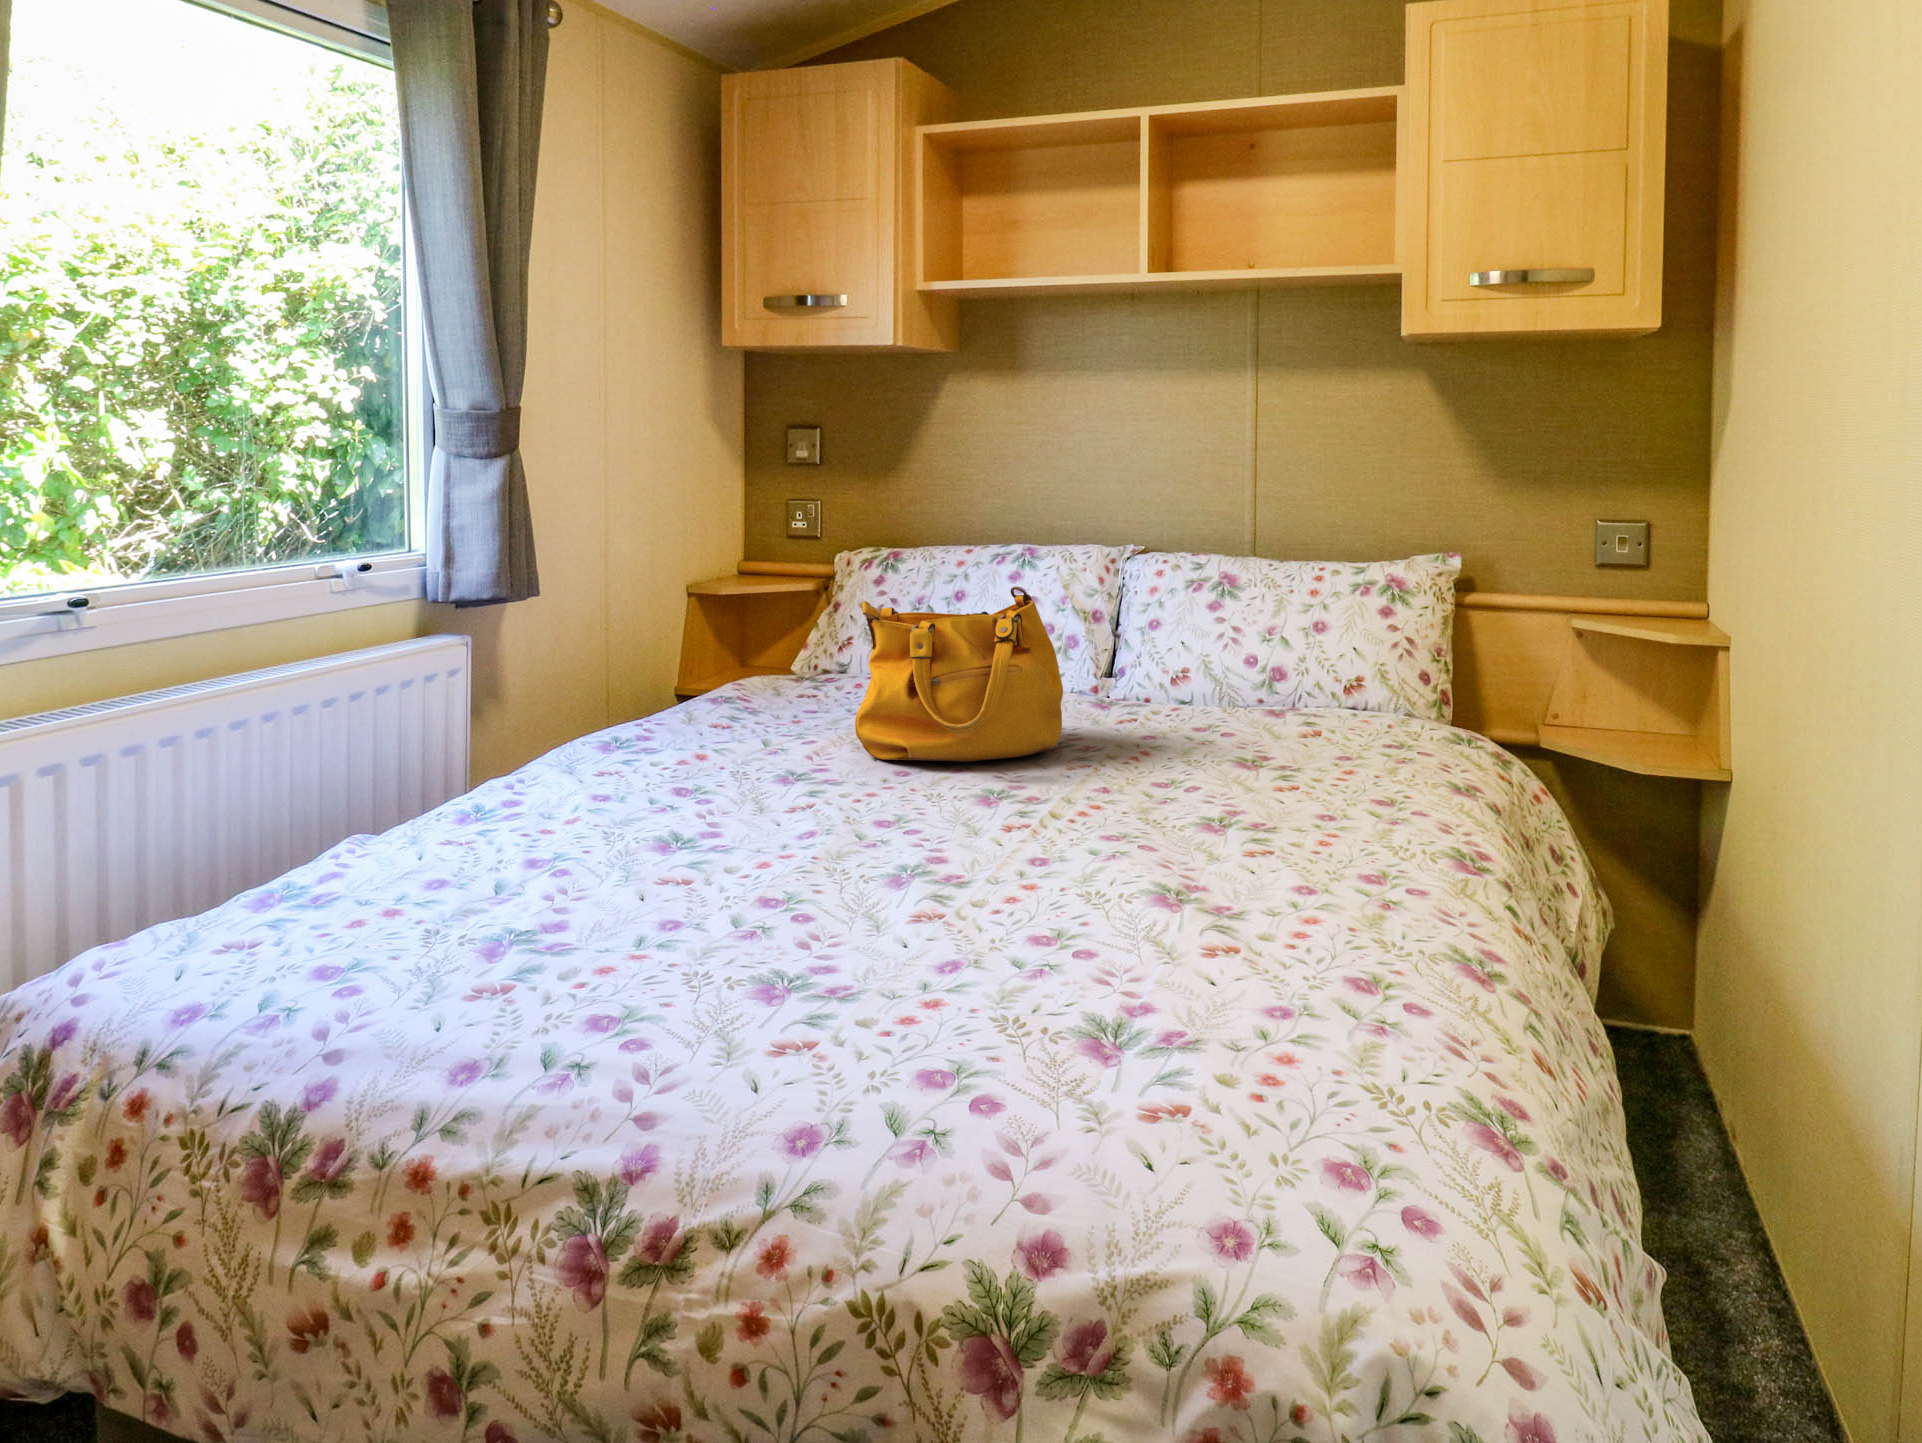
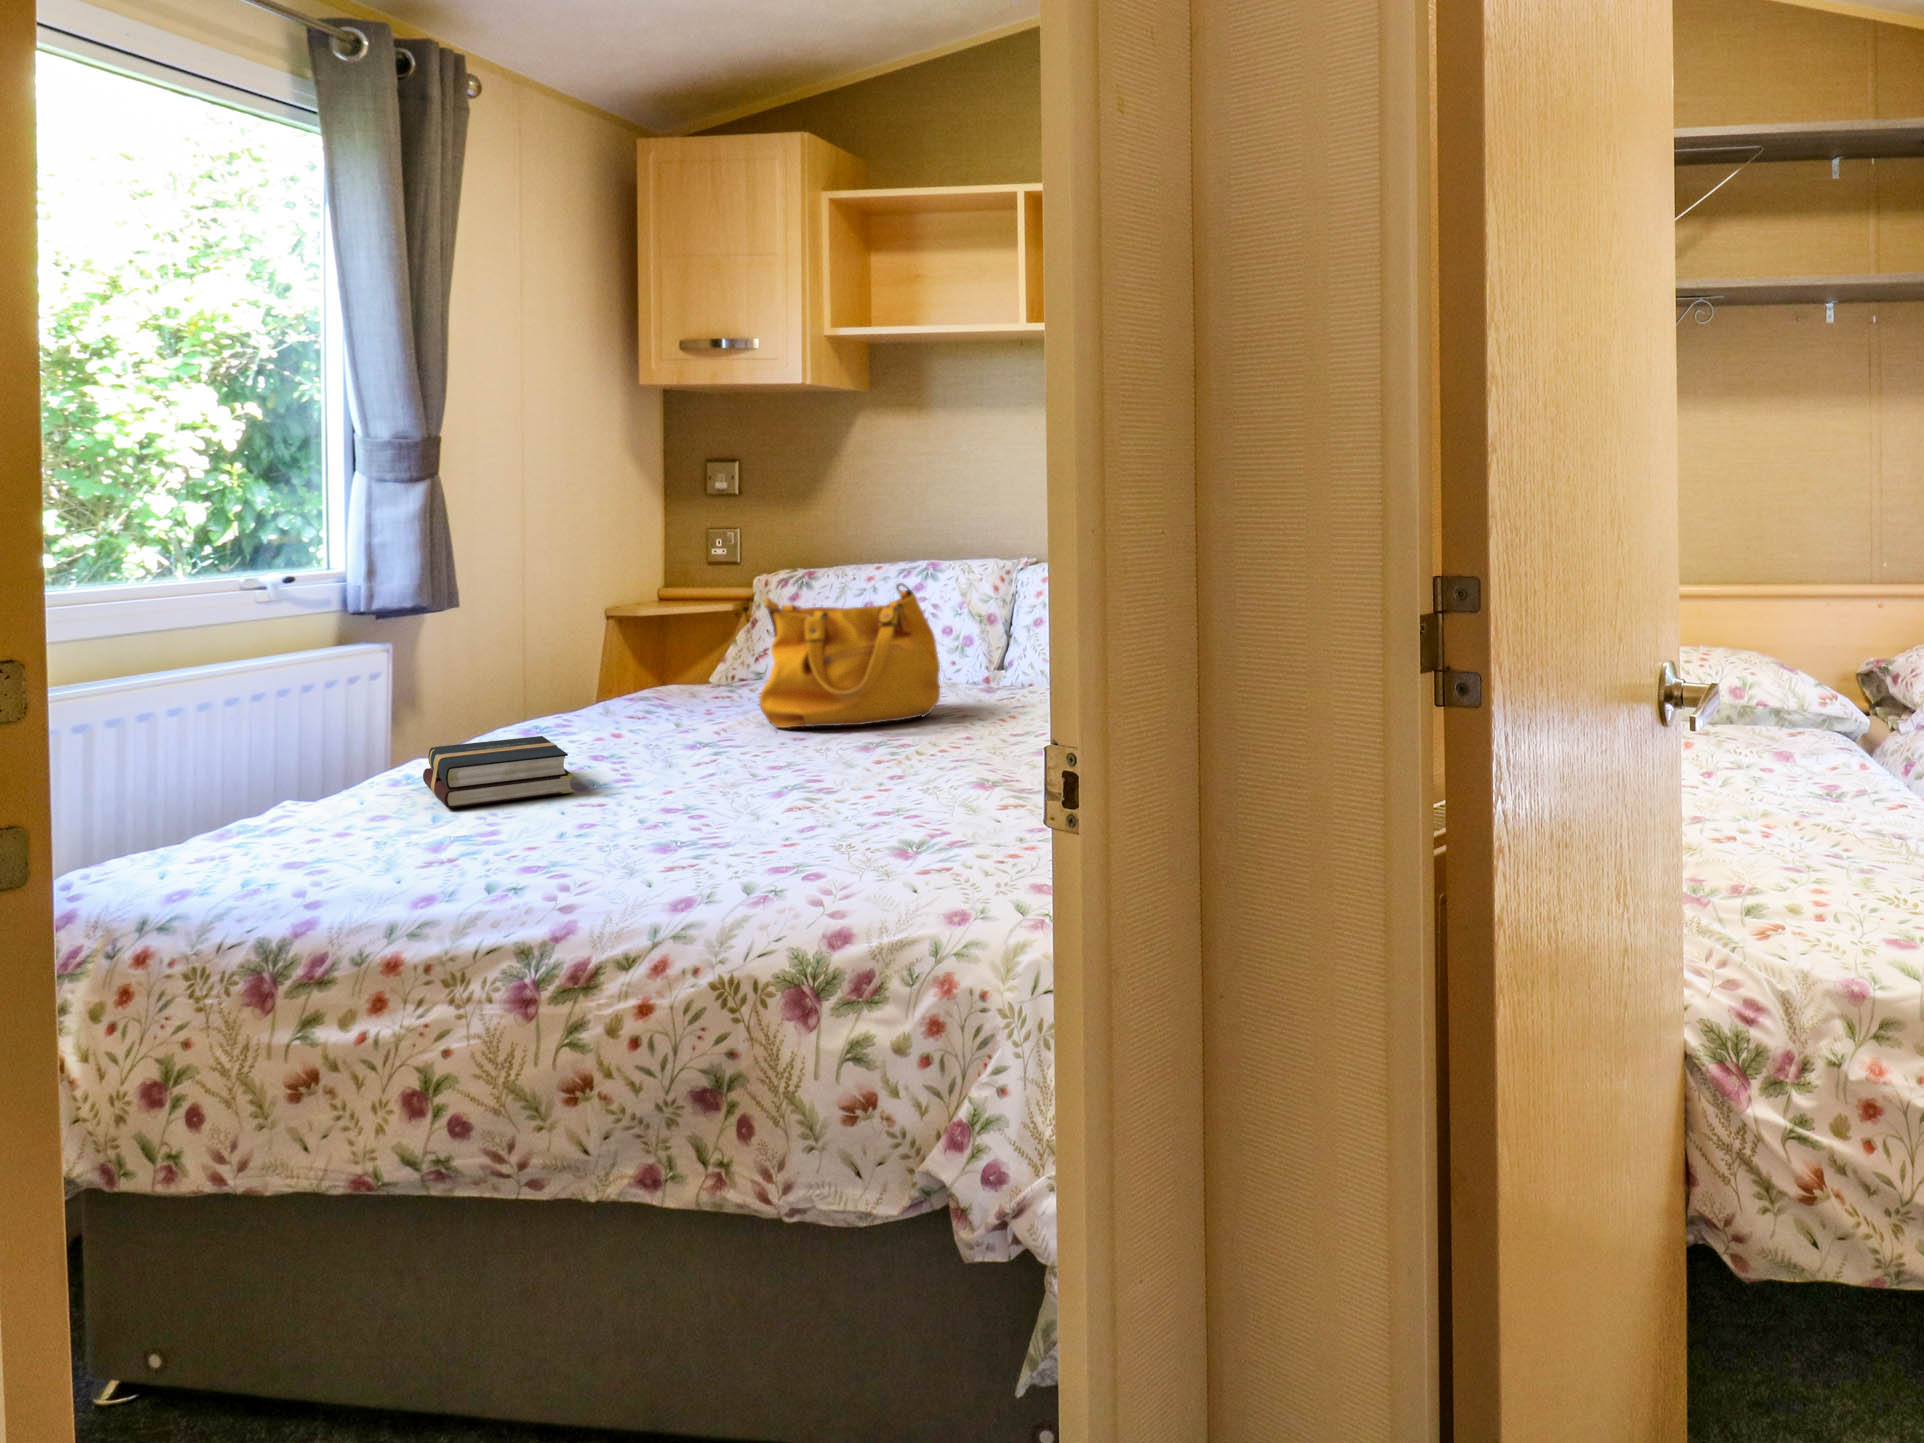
hardback book: none [488,772,654,875] -> present [423,736,575,808]

